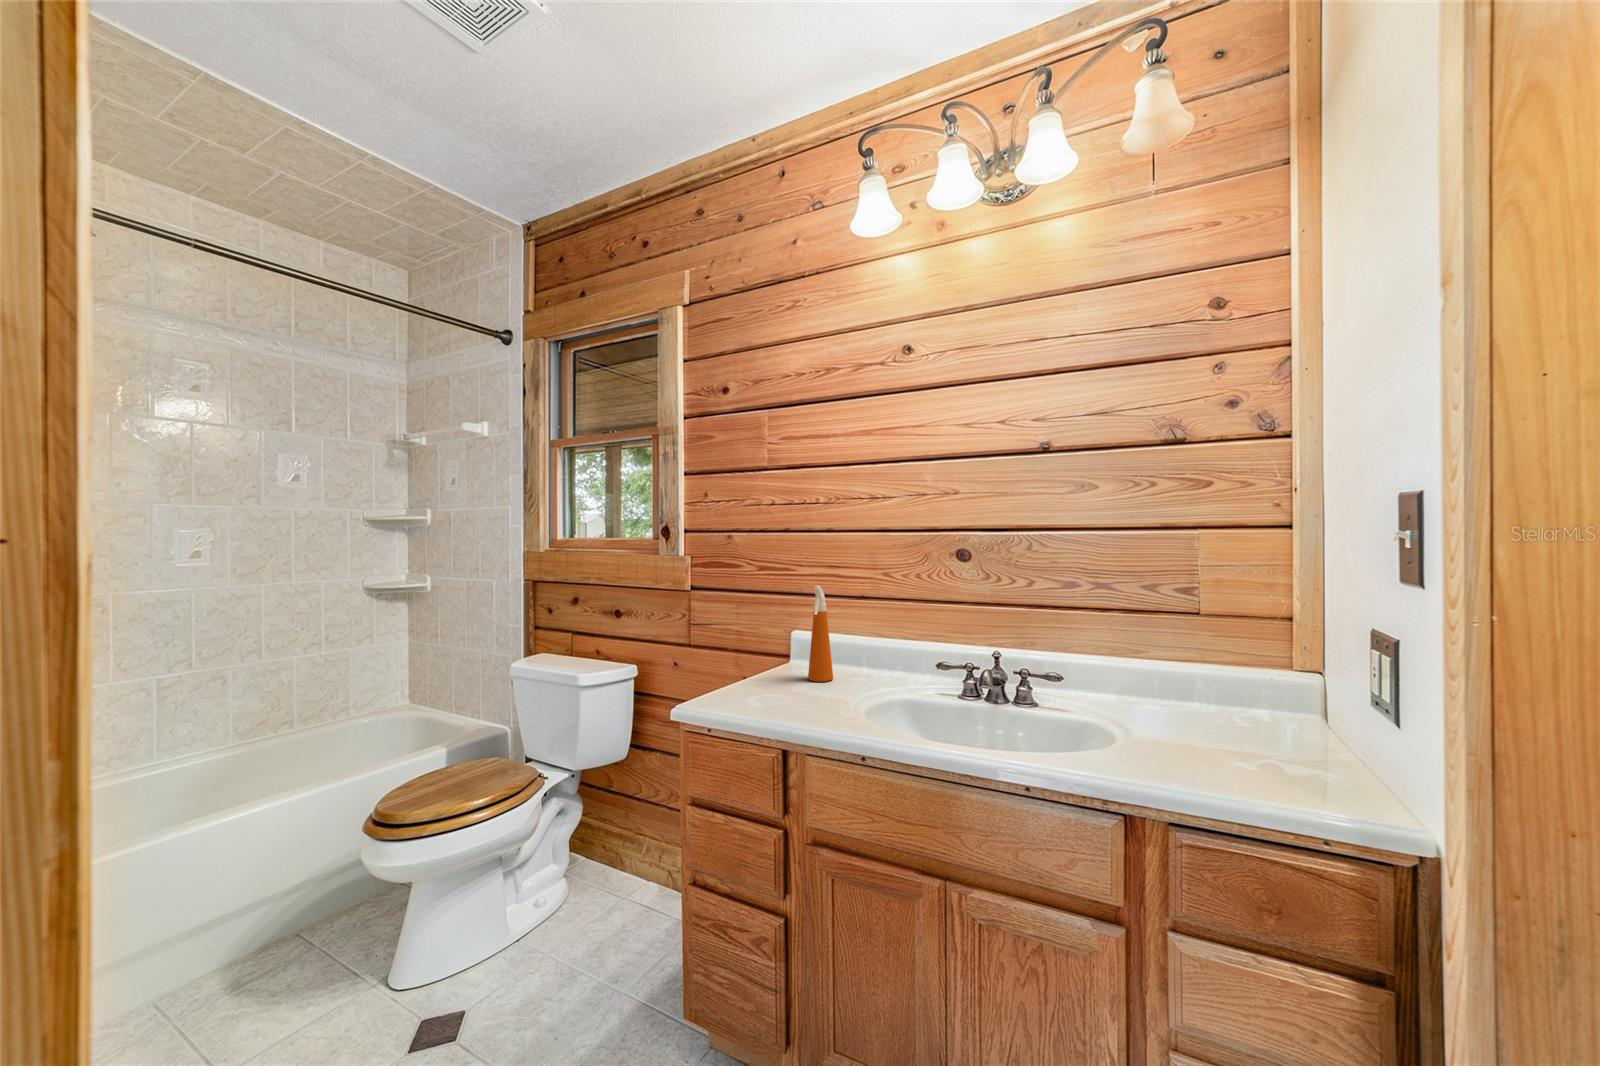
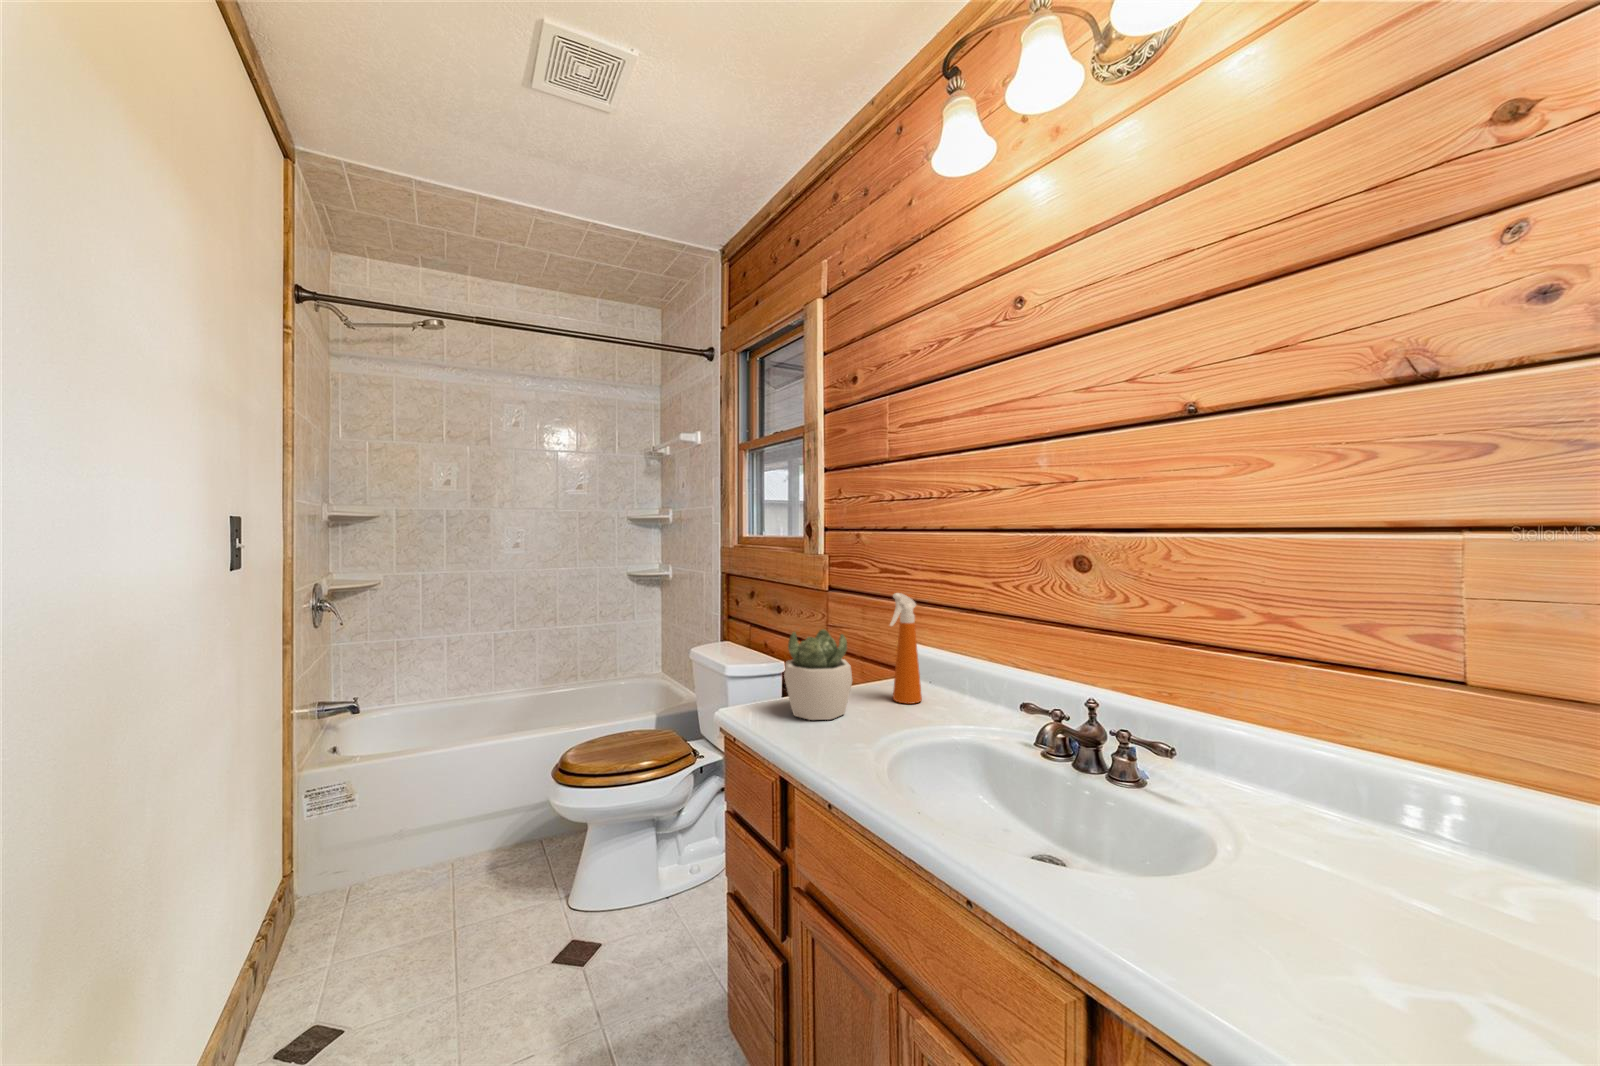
succulent plant: none [734,622,798,705] -> present [784,629,853,720]

